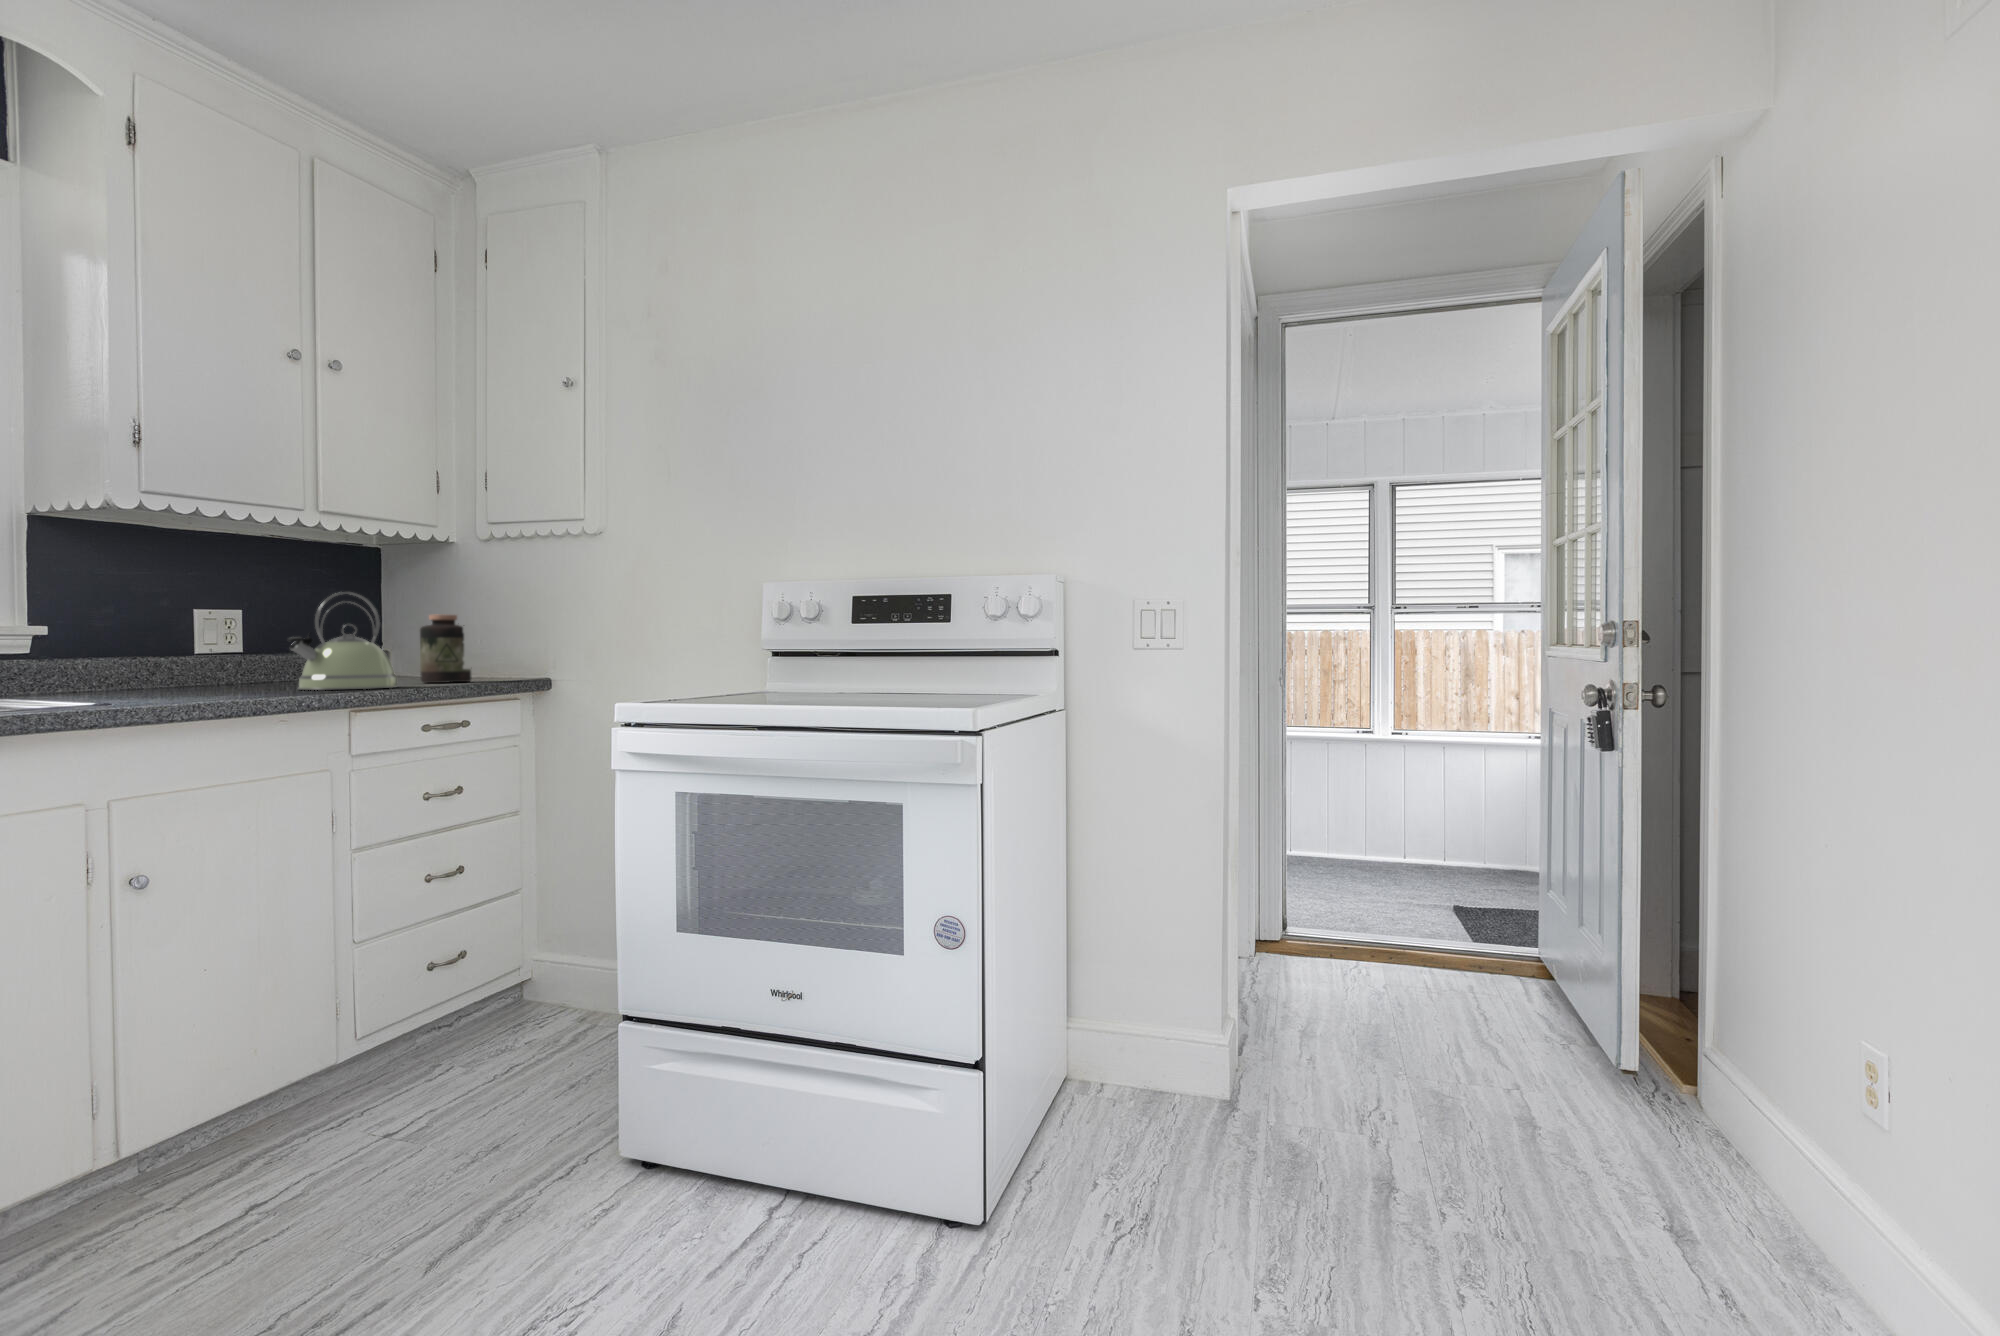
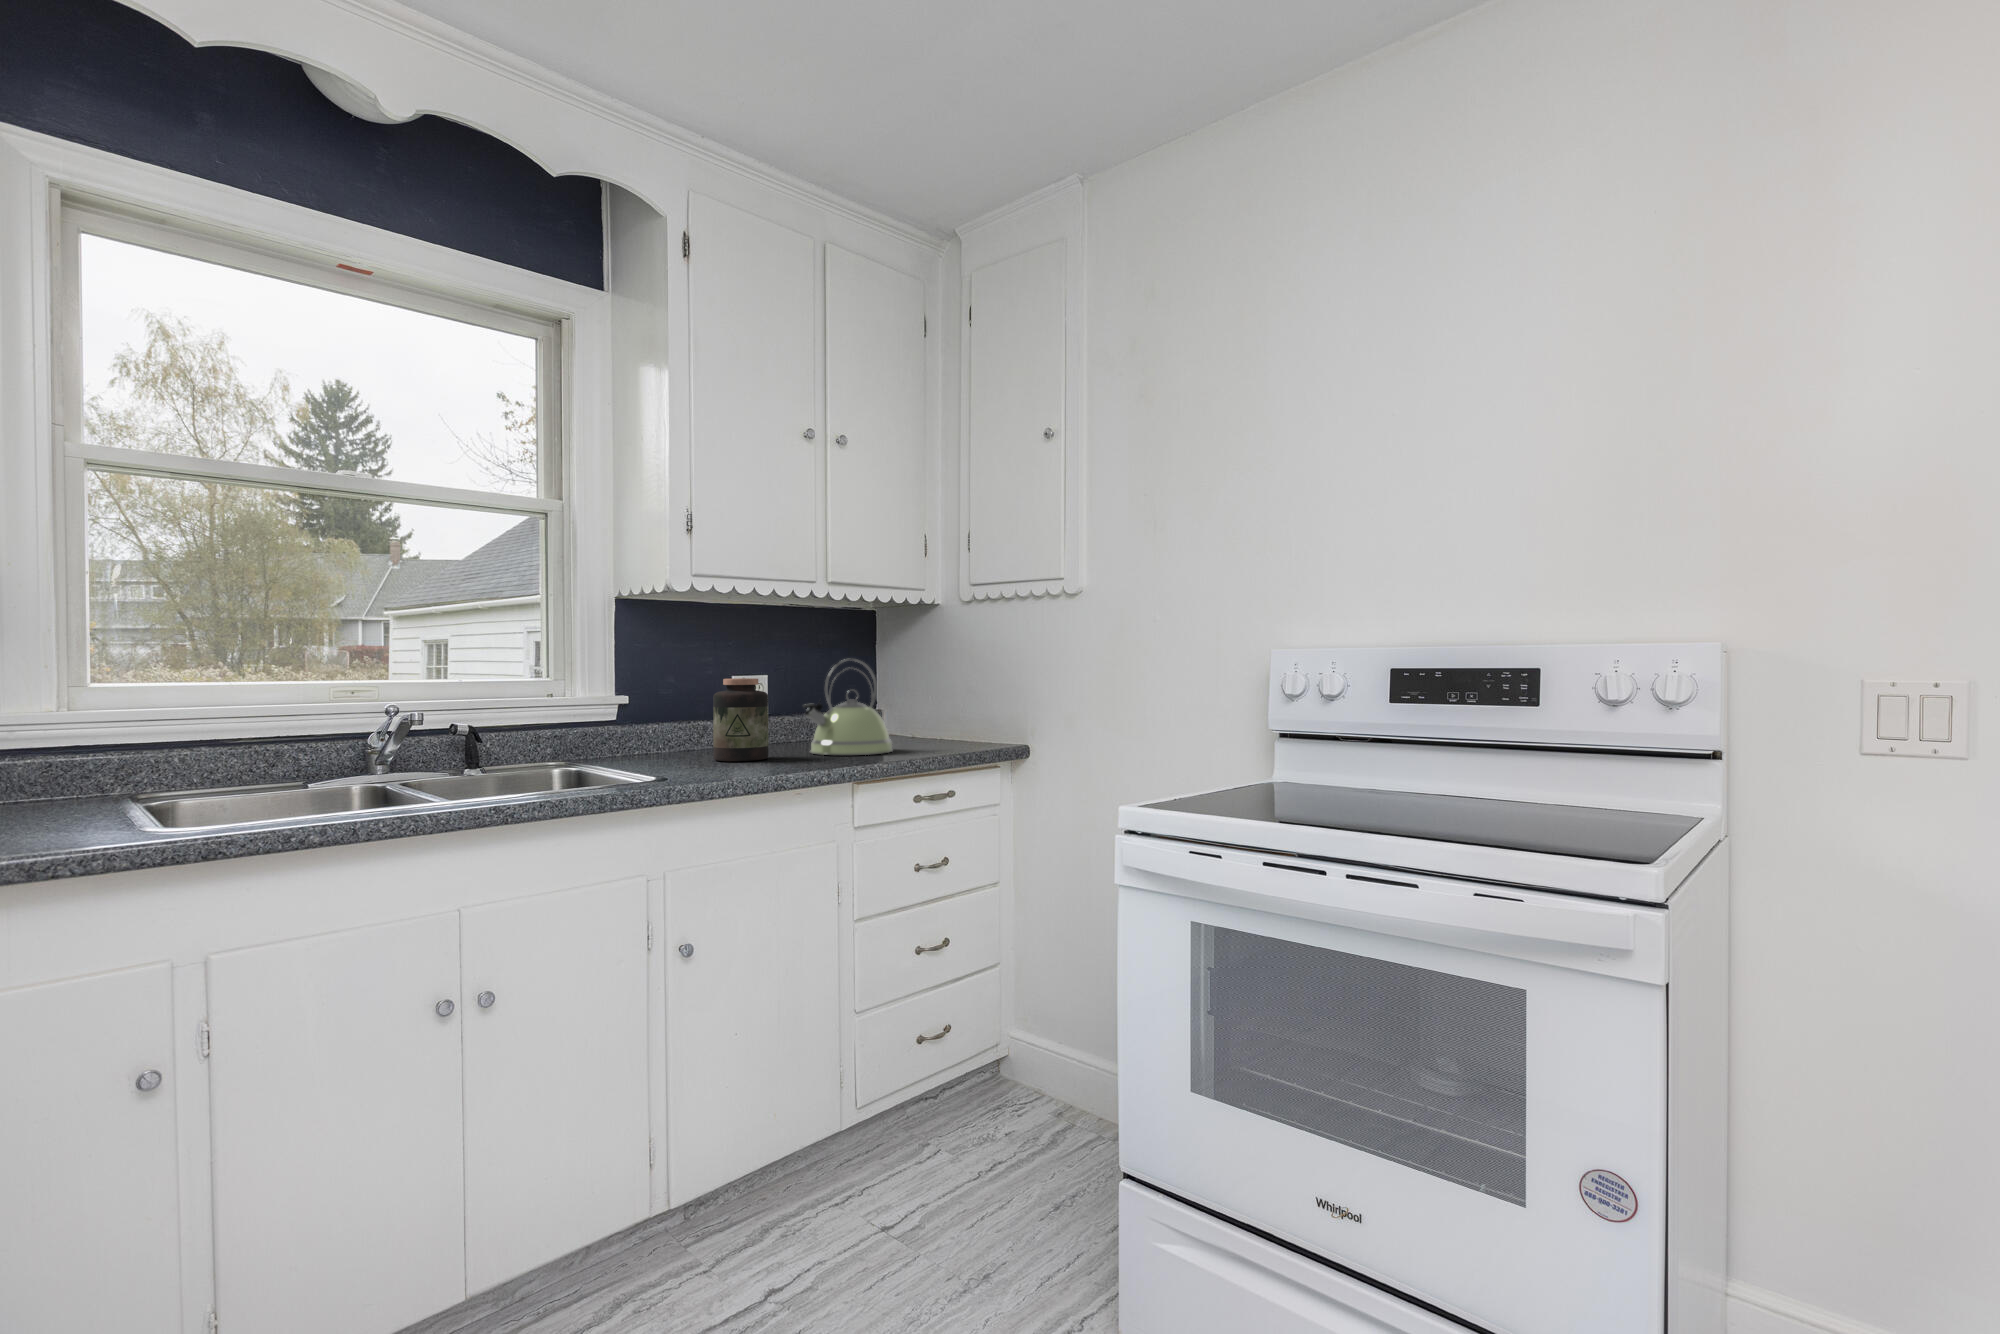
jar: present [420,614,471,683] -> present [713,678,768,761]

